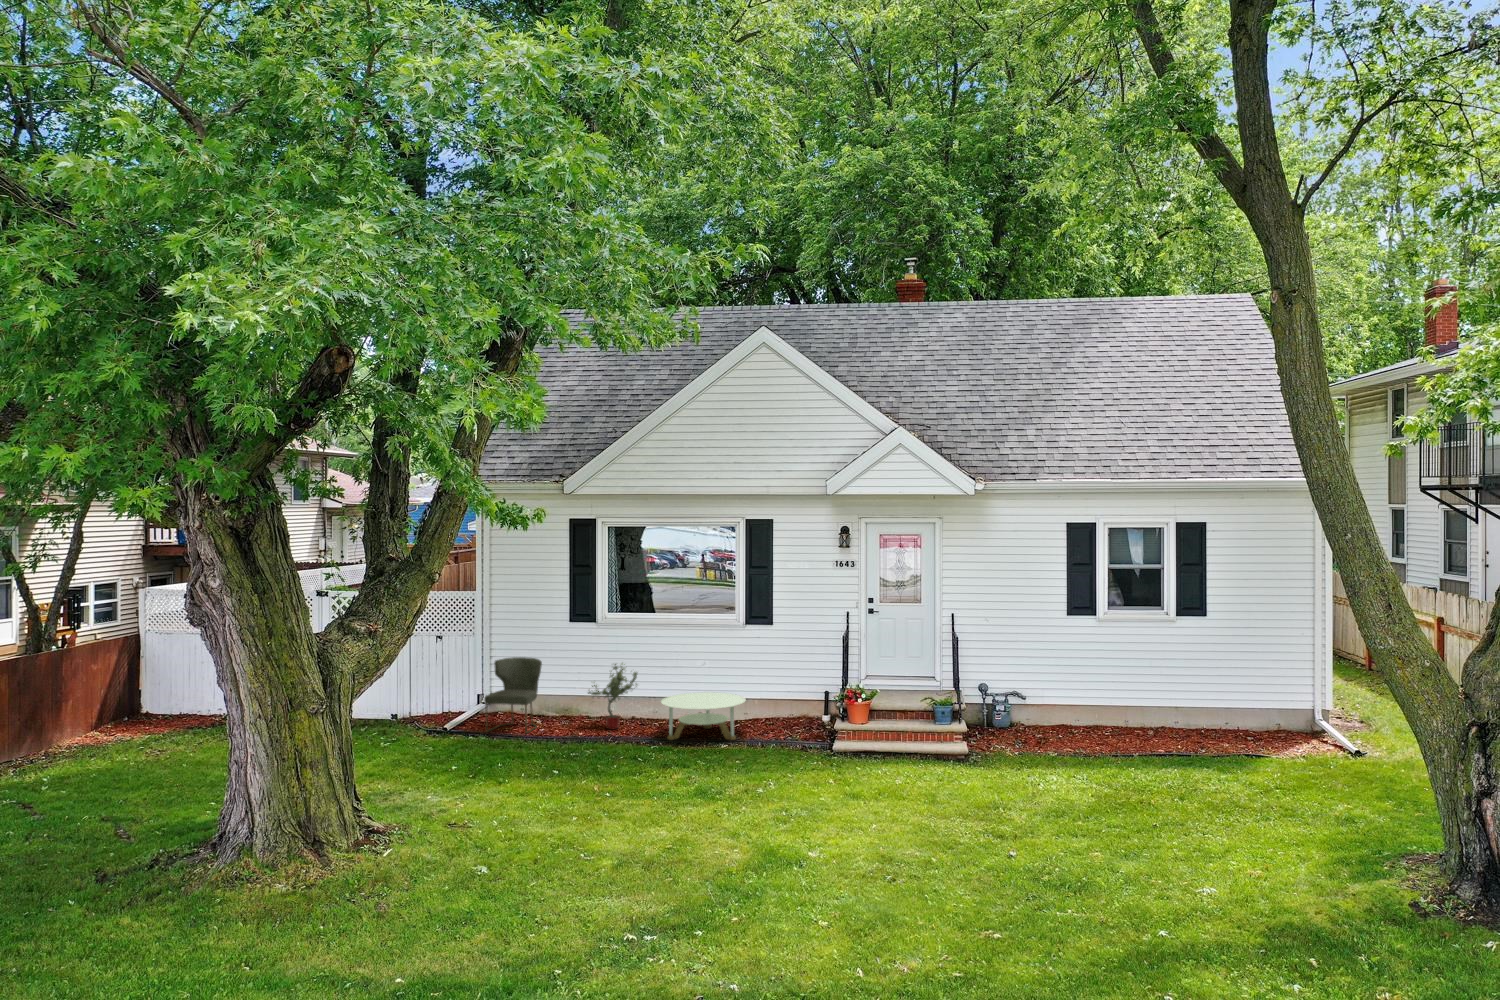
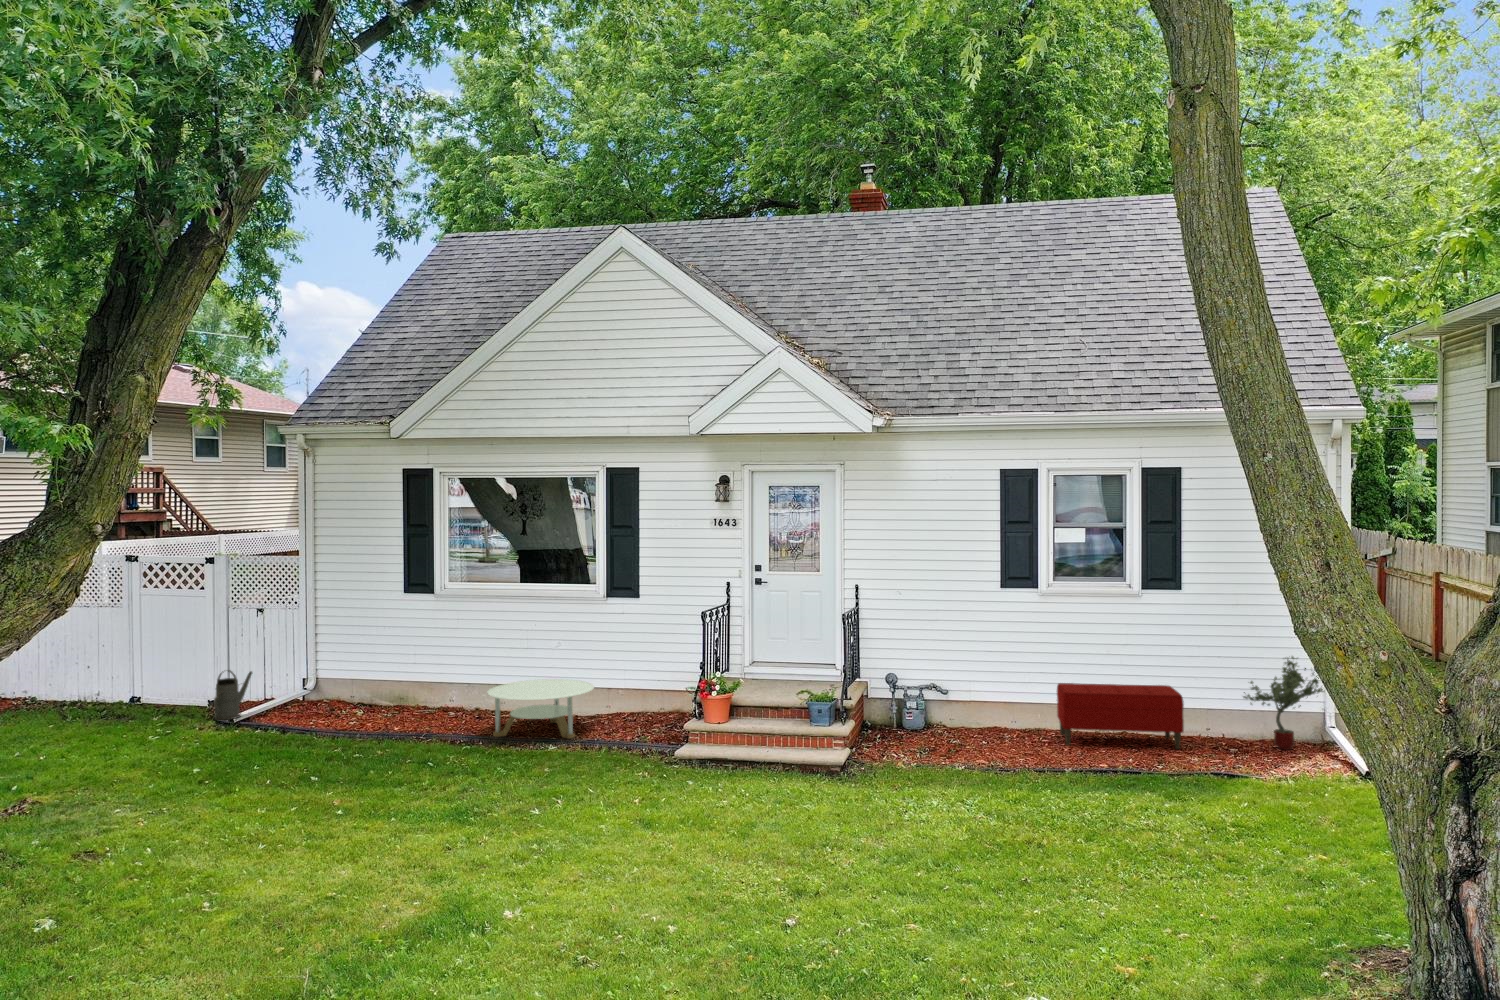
chair: present [484,657,542,733] -> none [290,634,365,726]
potted tree: present [588,663,637,730] -> present [1243,656,1323,750]
watering can: none [413,689,437,731] -> present [213,670,252,720]
bench: none [1111,689,1213,738] -> present [1057,683,1184,749]

